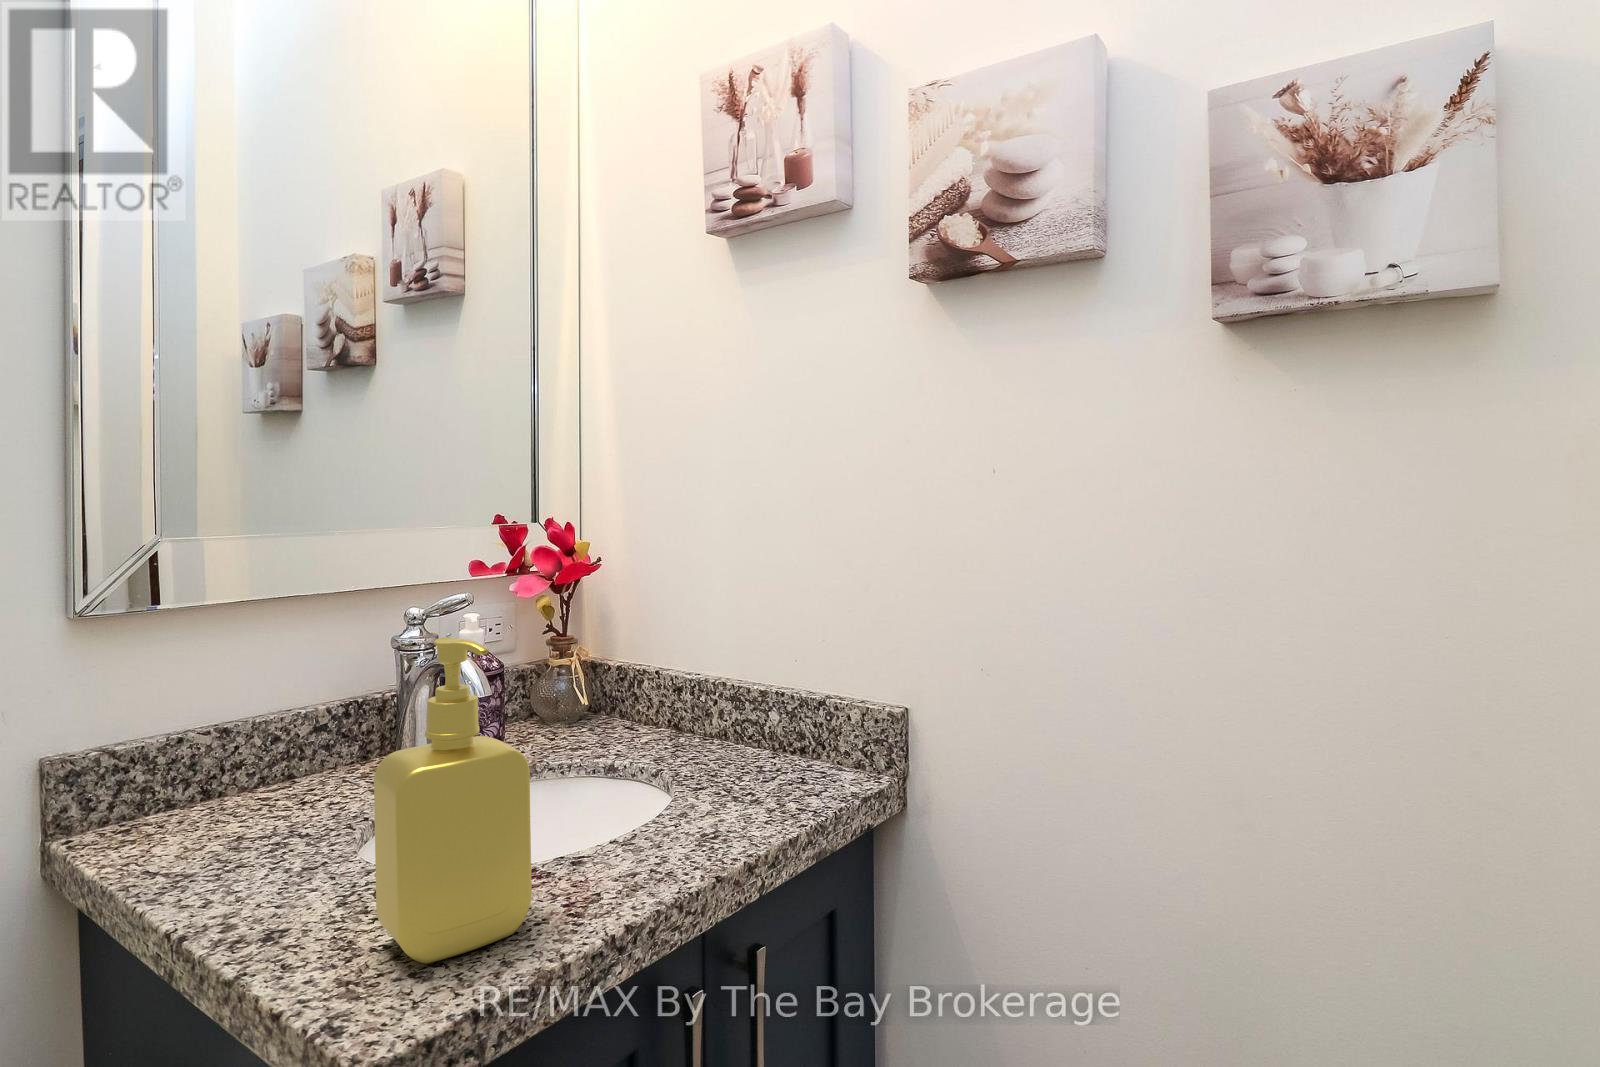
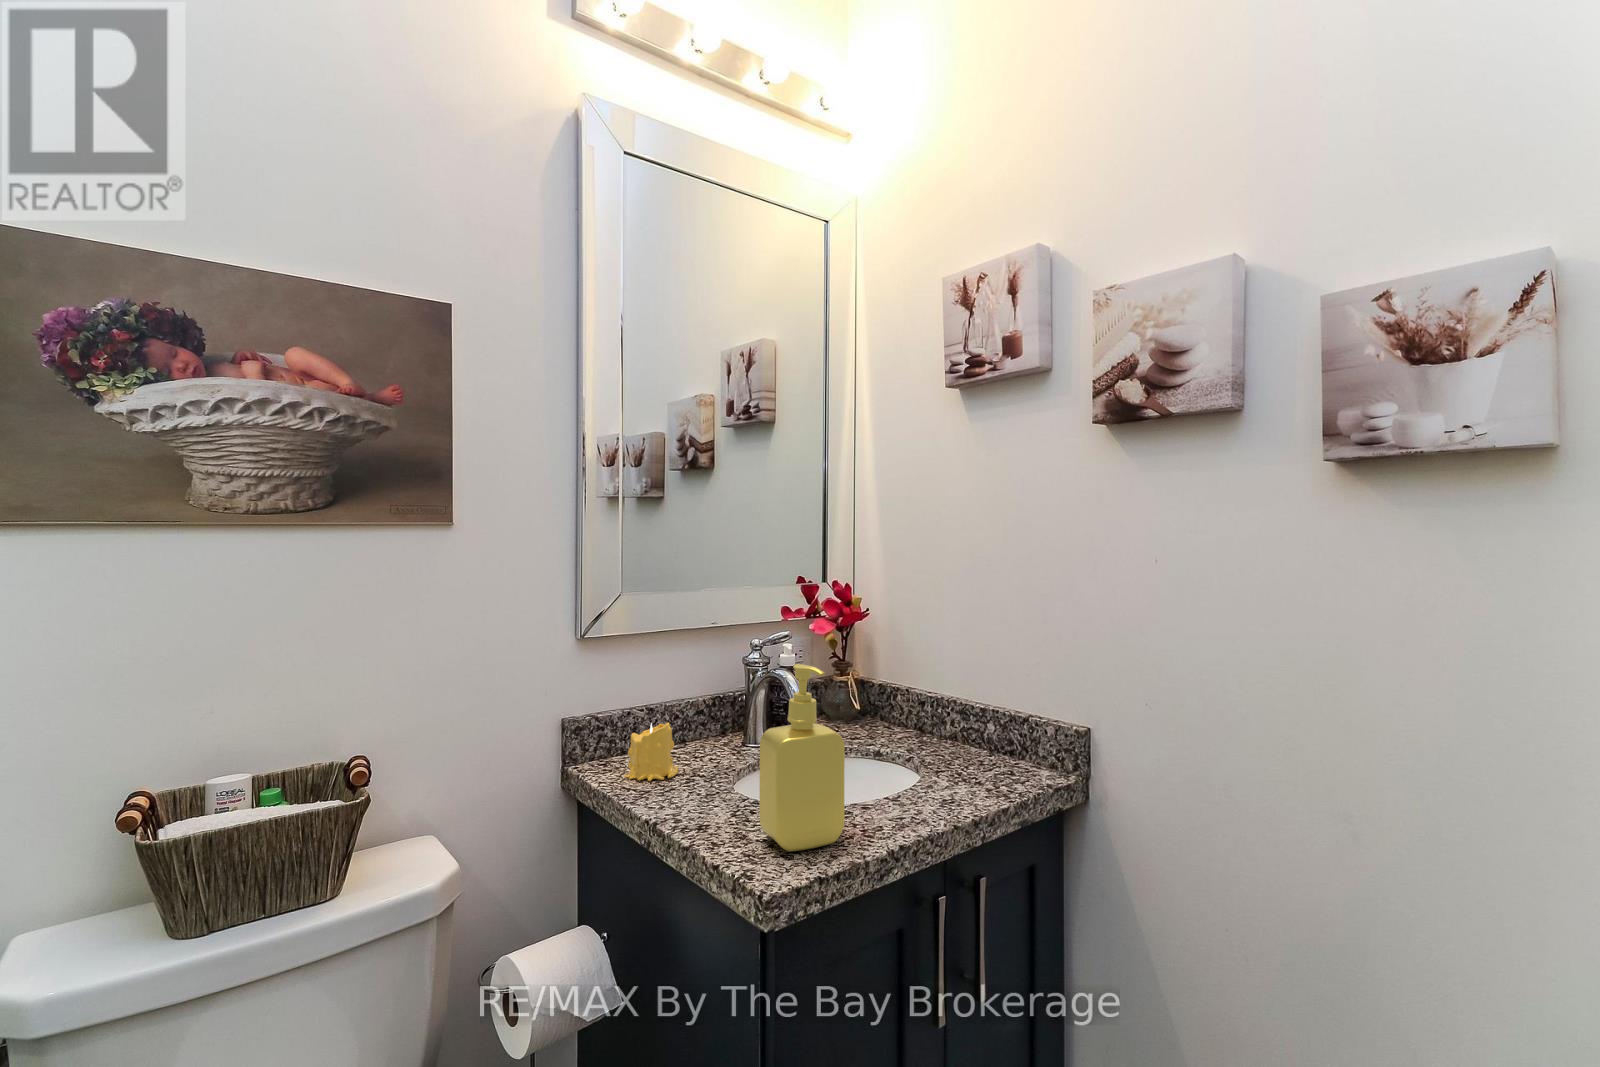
candle: none [156,752,267,855] -> present [624,723,678,781]

